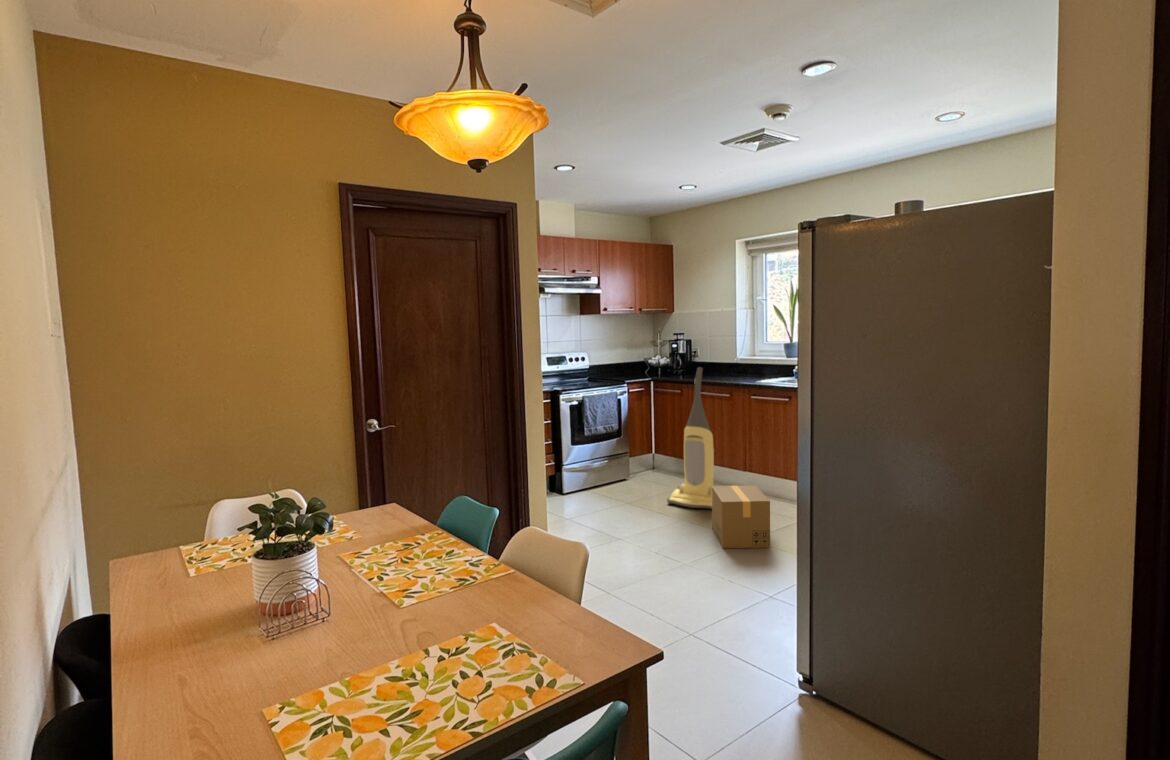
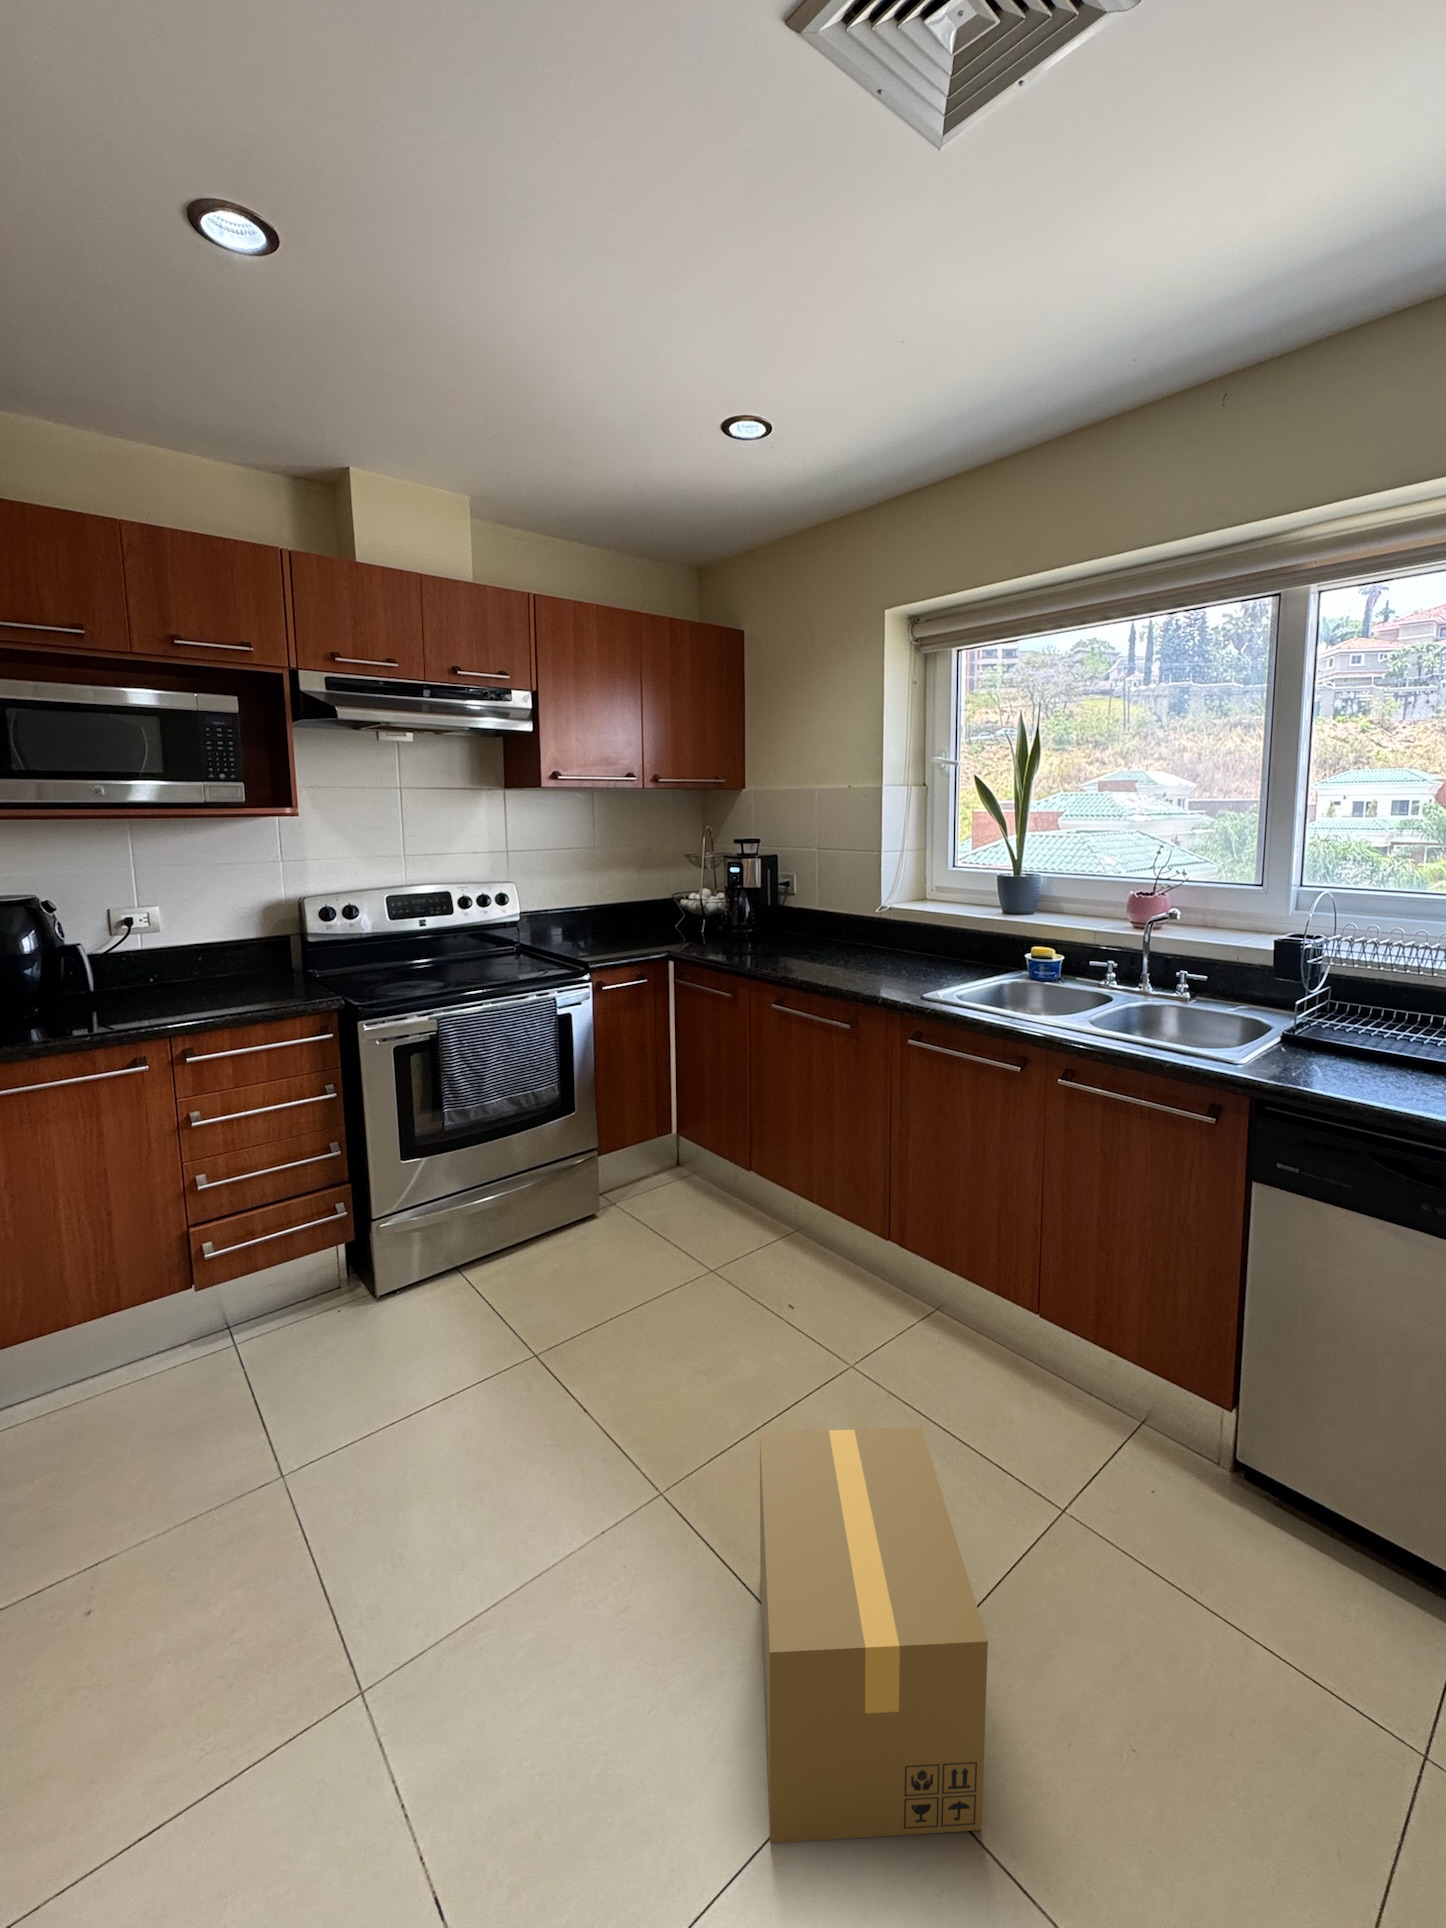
vacuum cleaner: present [667,367,714,509] -> none [655,951,821,1411]

